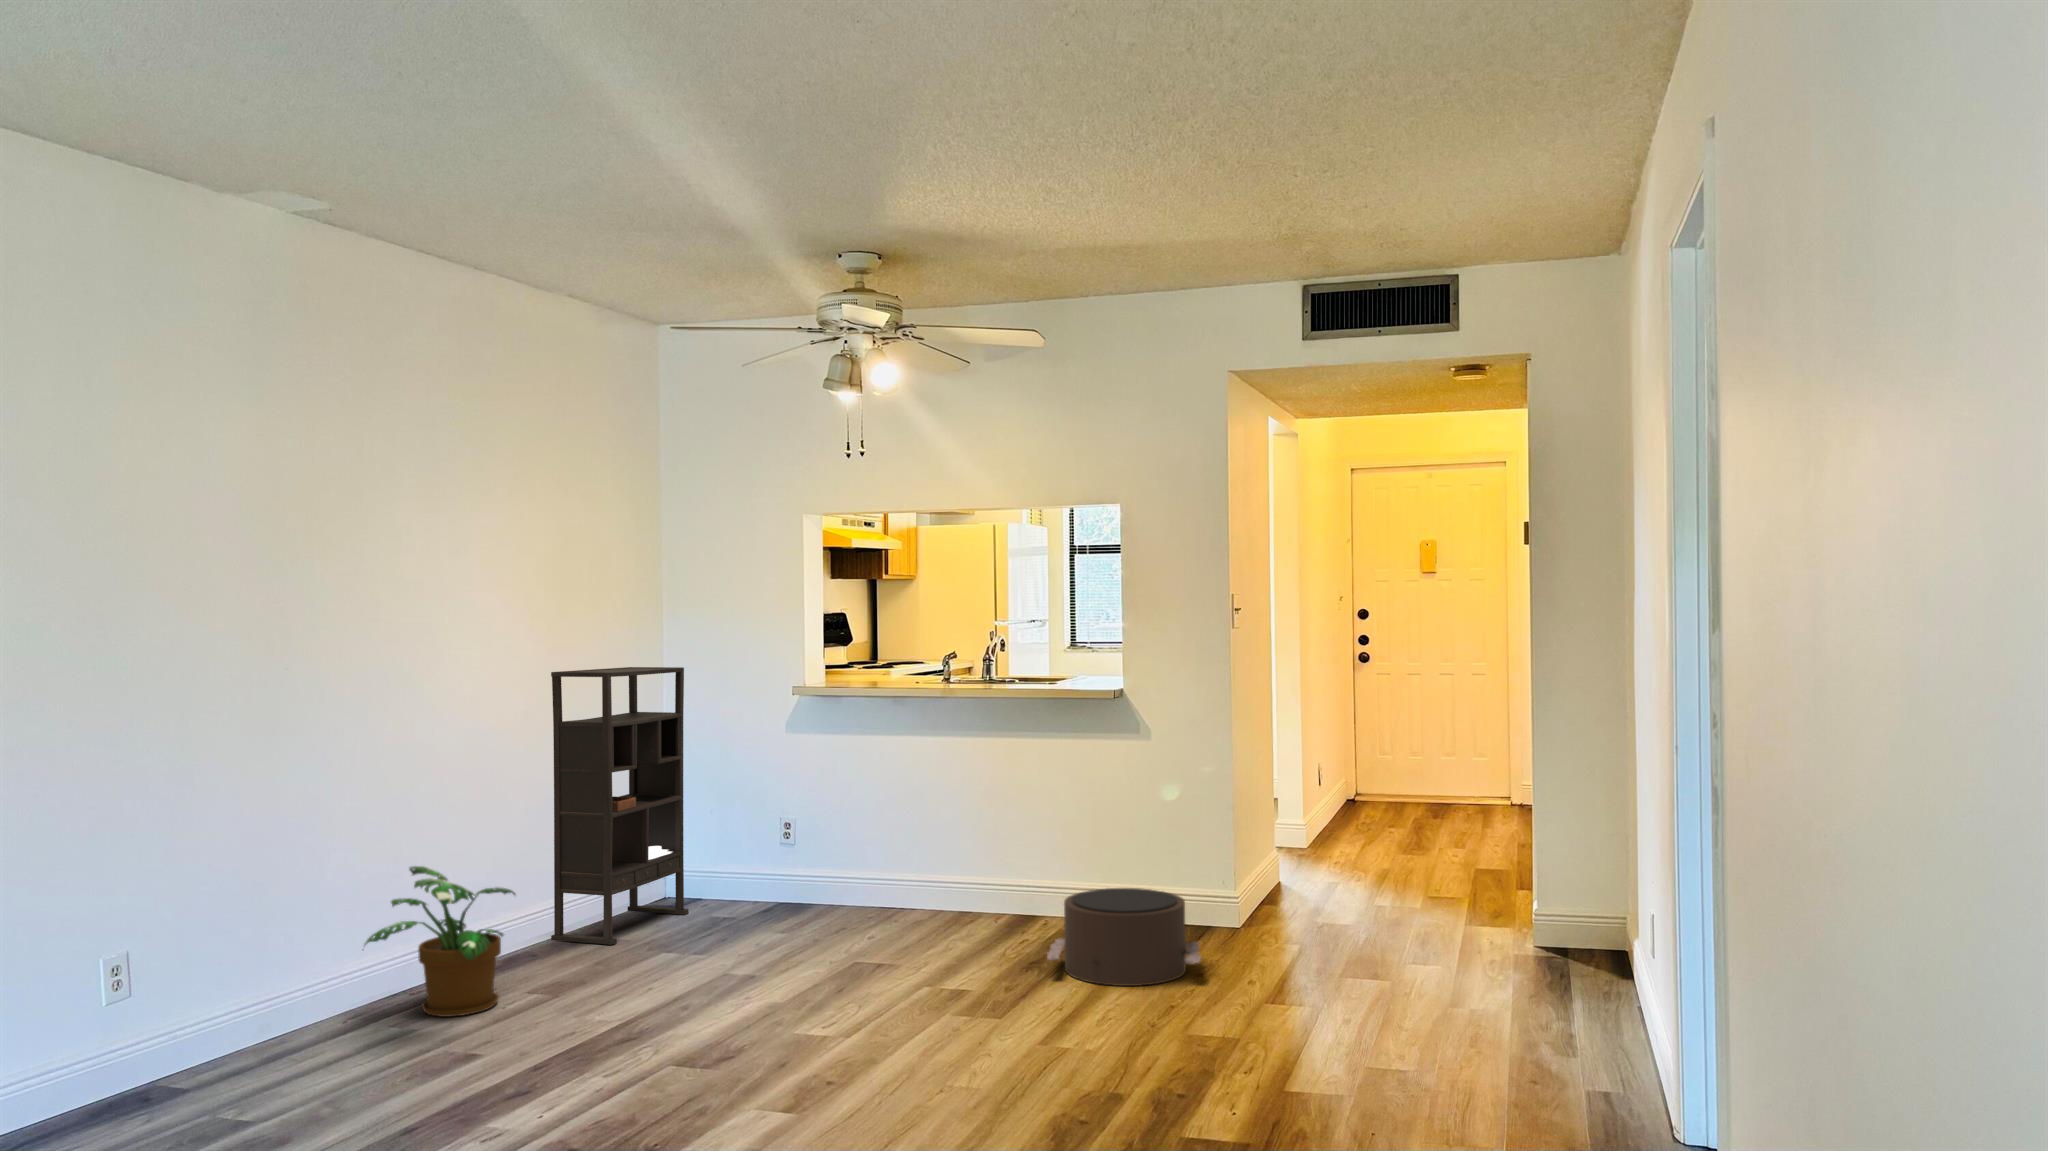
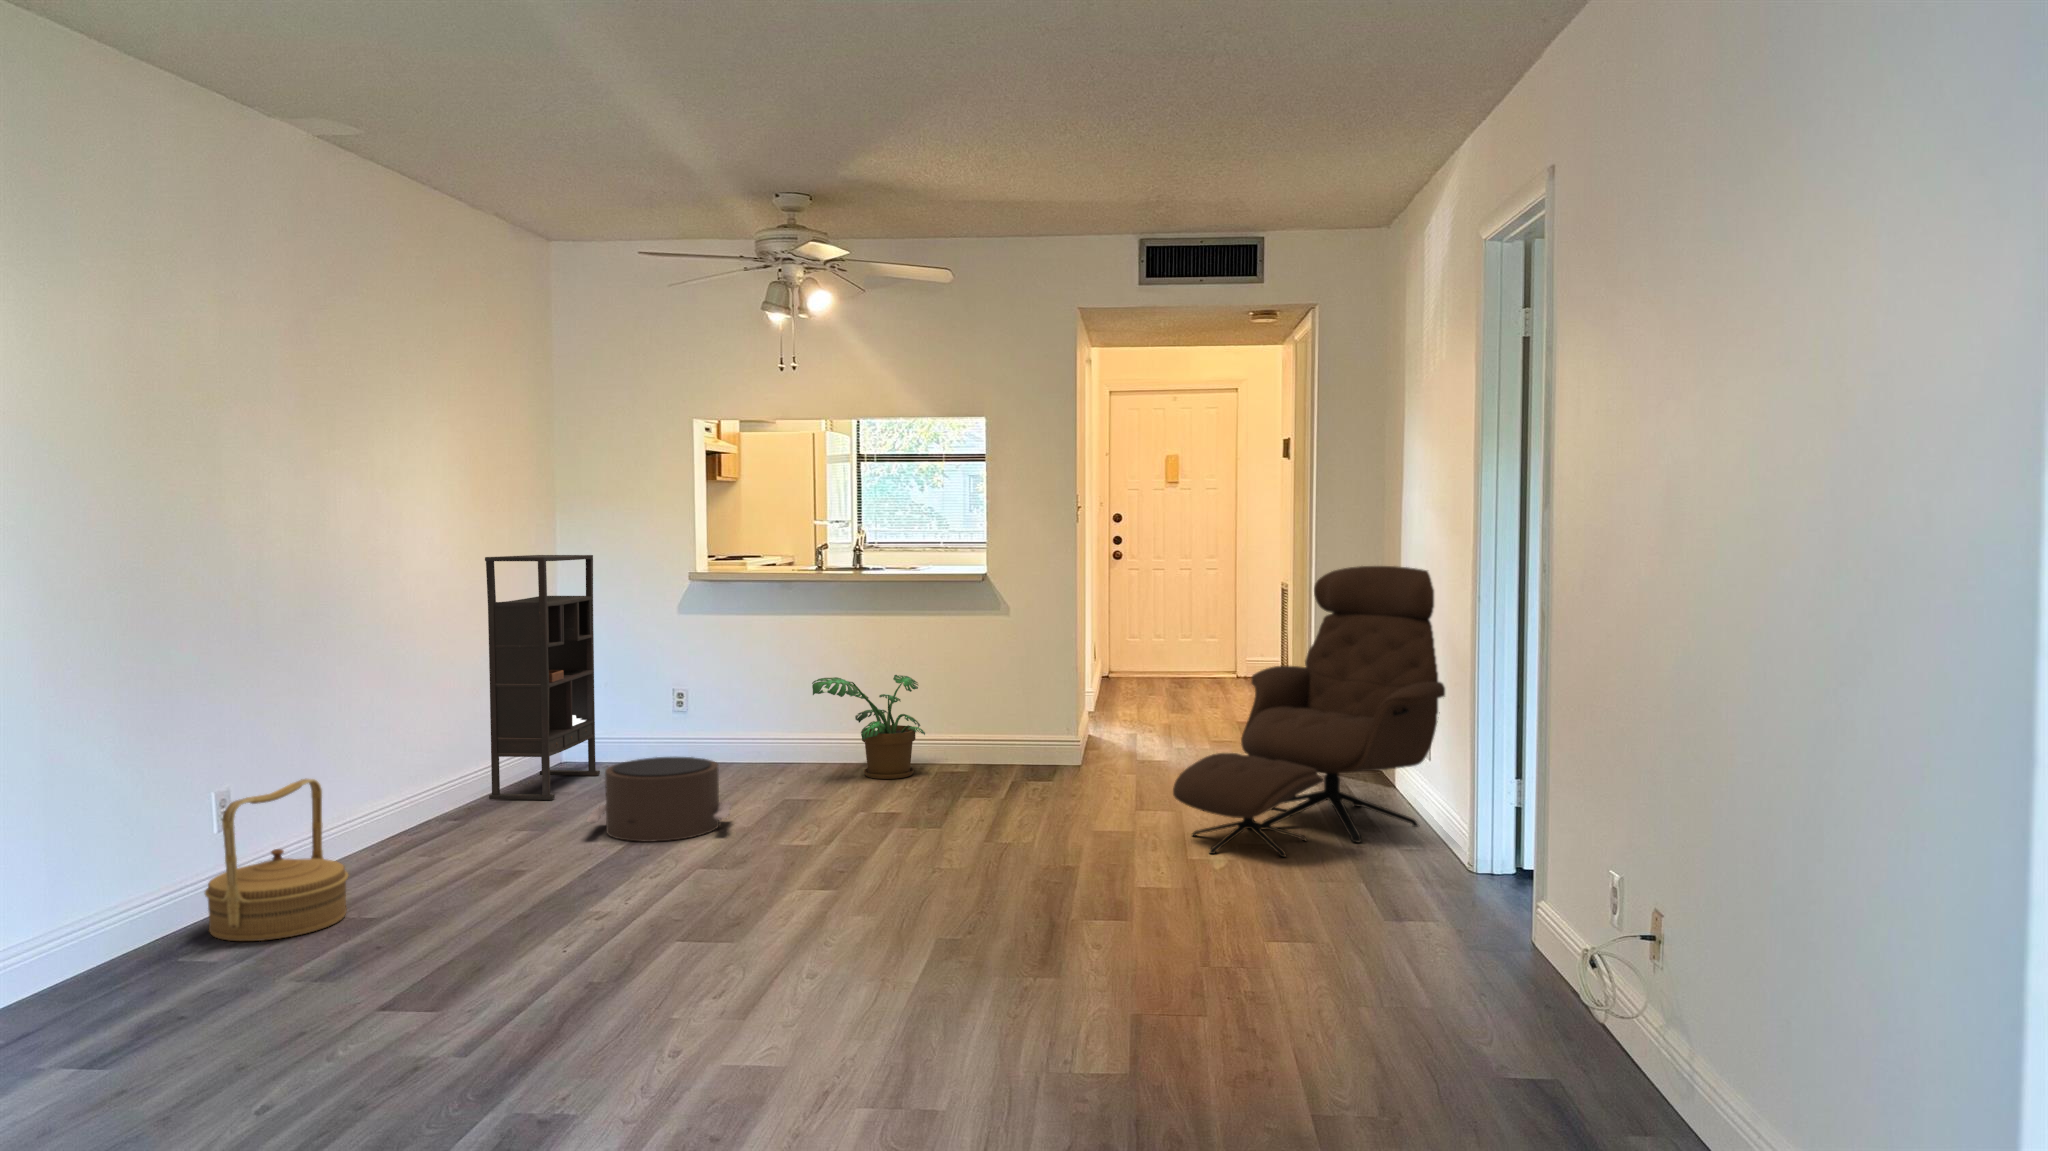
lounge chair: none [1285,691,1687,1093] -> present [1173,566,1445,857]
potted plant: present [364,866,515,1017] -> present [812,675,925,779]
pouf: present [1047,888,1201,986] -> present [587,757,732,842]
woven basket: none [127,928,289,1116] -> present [205,779,348,941]

